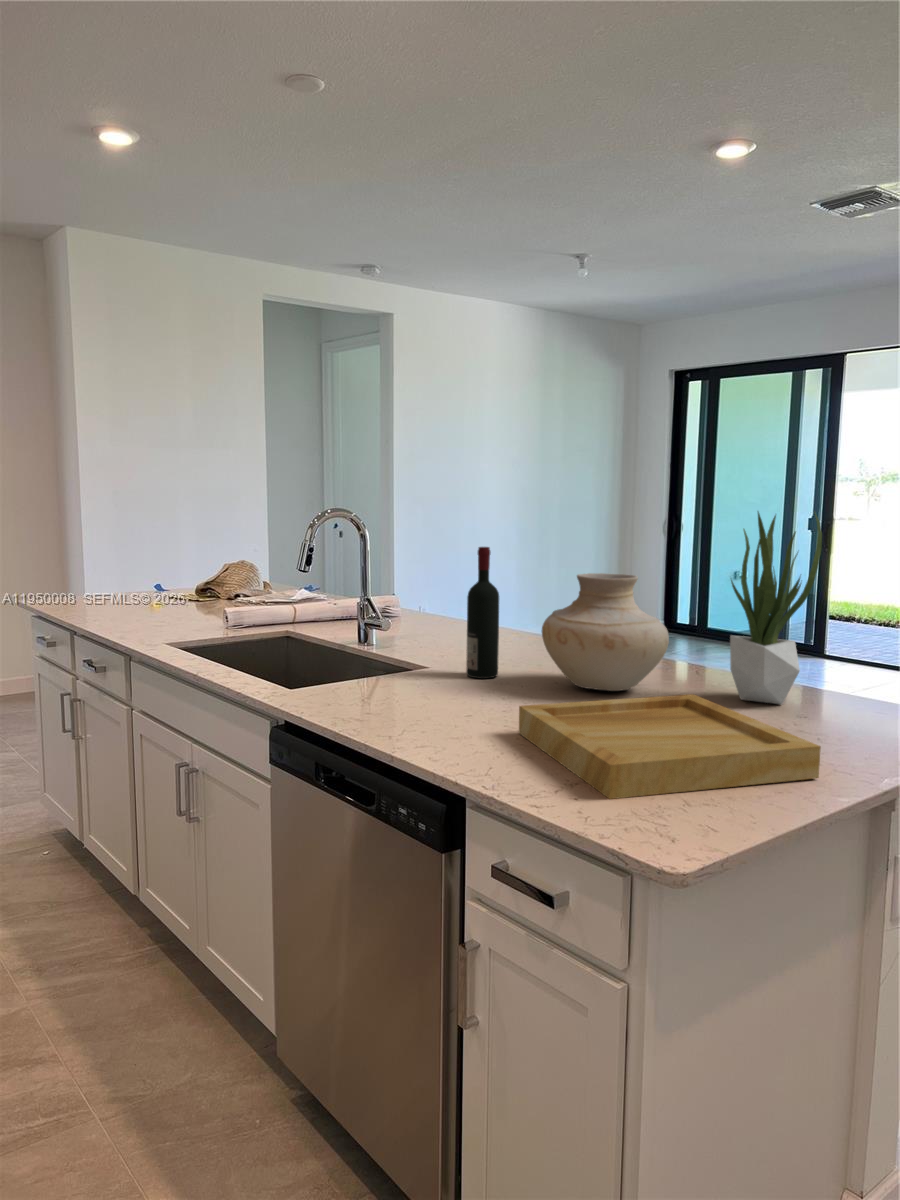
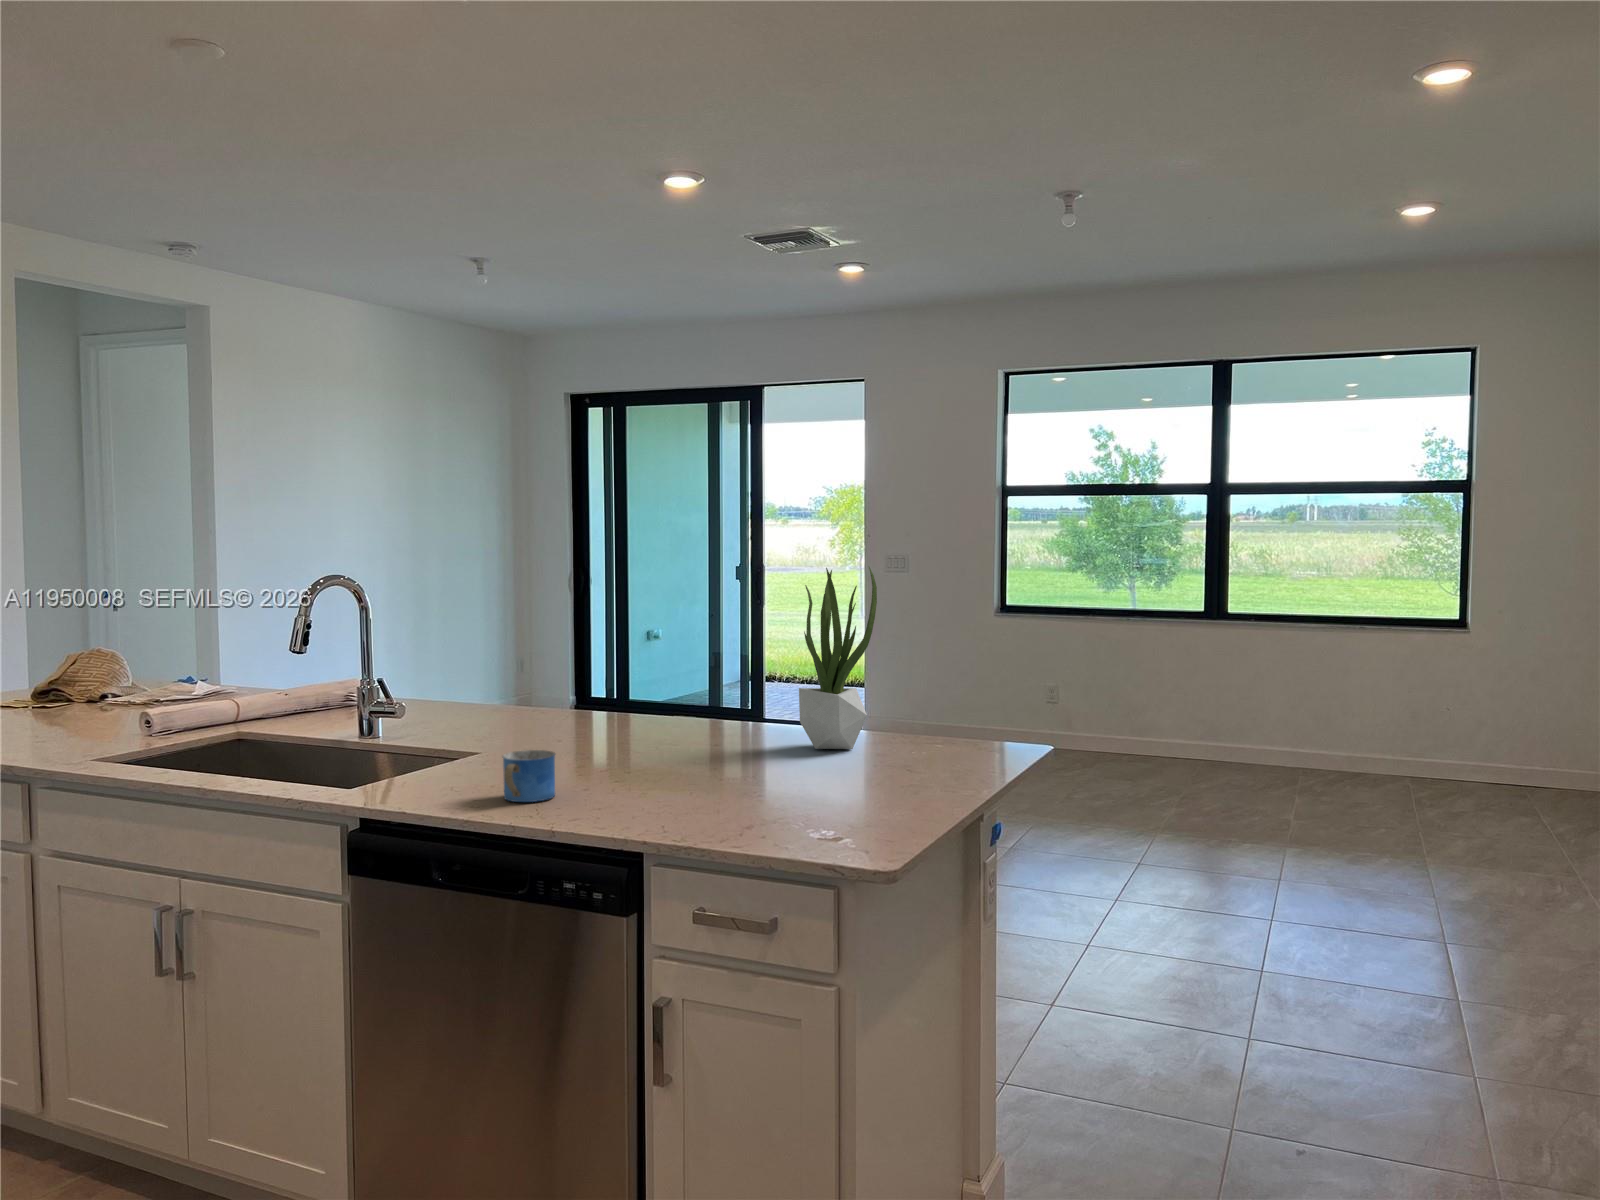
wine bottle: present [466,547,499,678] -> none [527,614,564,758]
vase: present [542,573,669,691] -> none [616,635,745,754]
mug: none [384,672,440,722] -> present [503,750,555,802]
tray: present [519,694,821,799] -> none [650,744,932,834]

